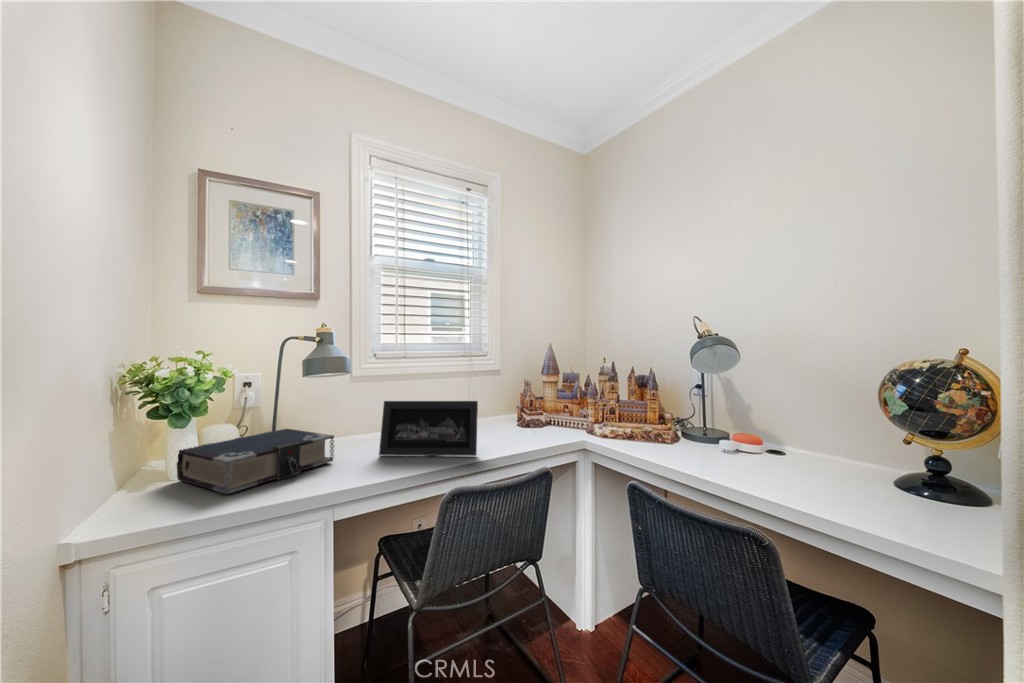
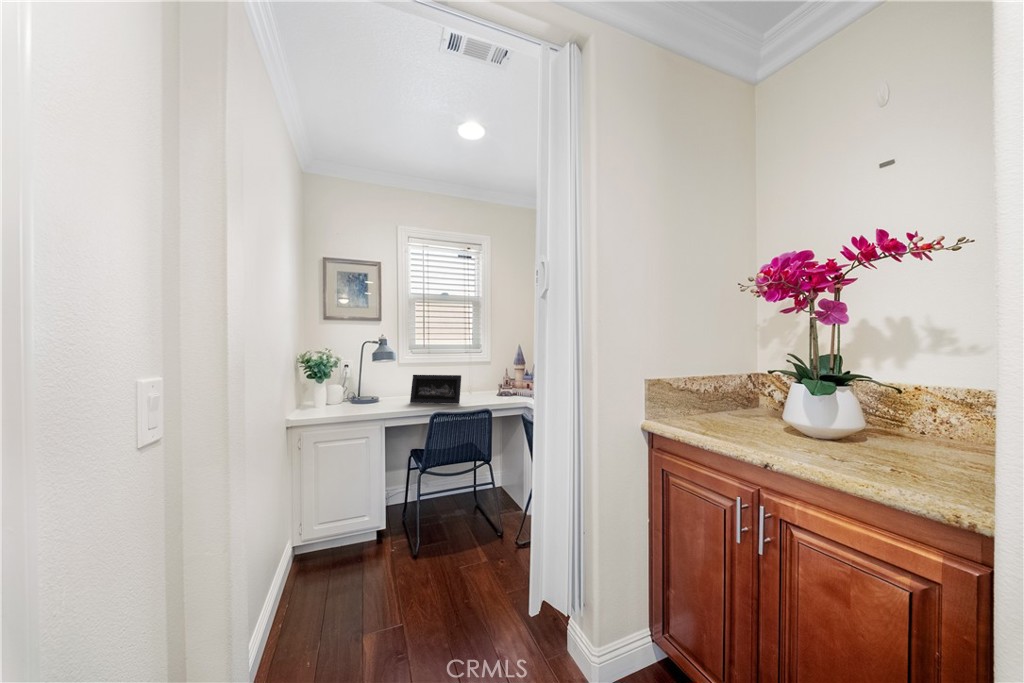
book: present [177,429,334,494] -> none [318,388,388,411]

